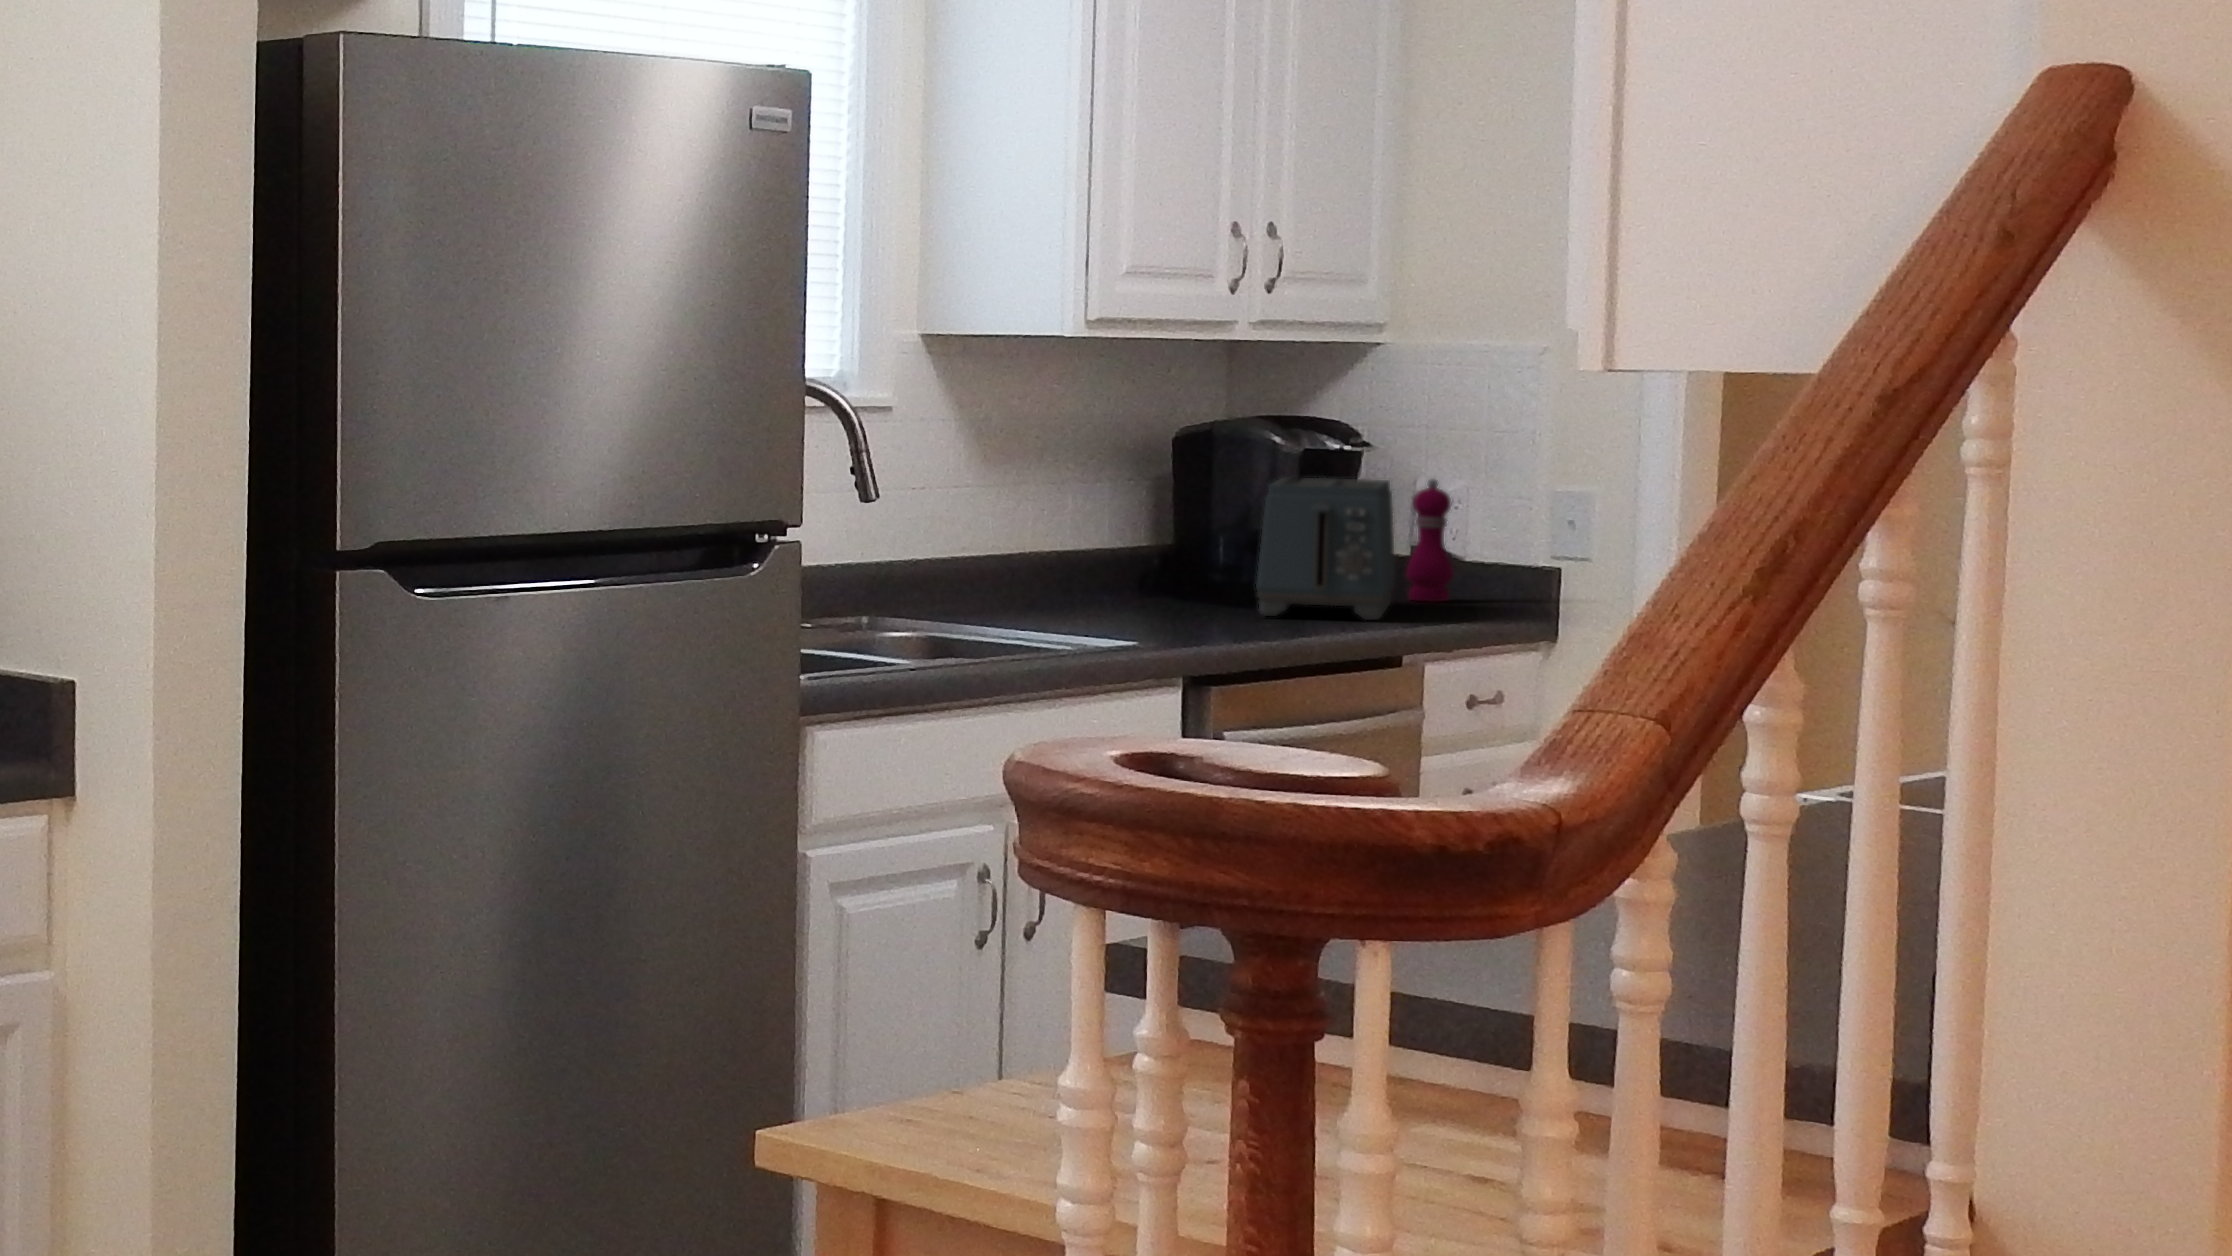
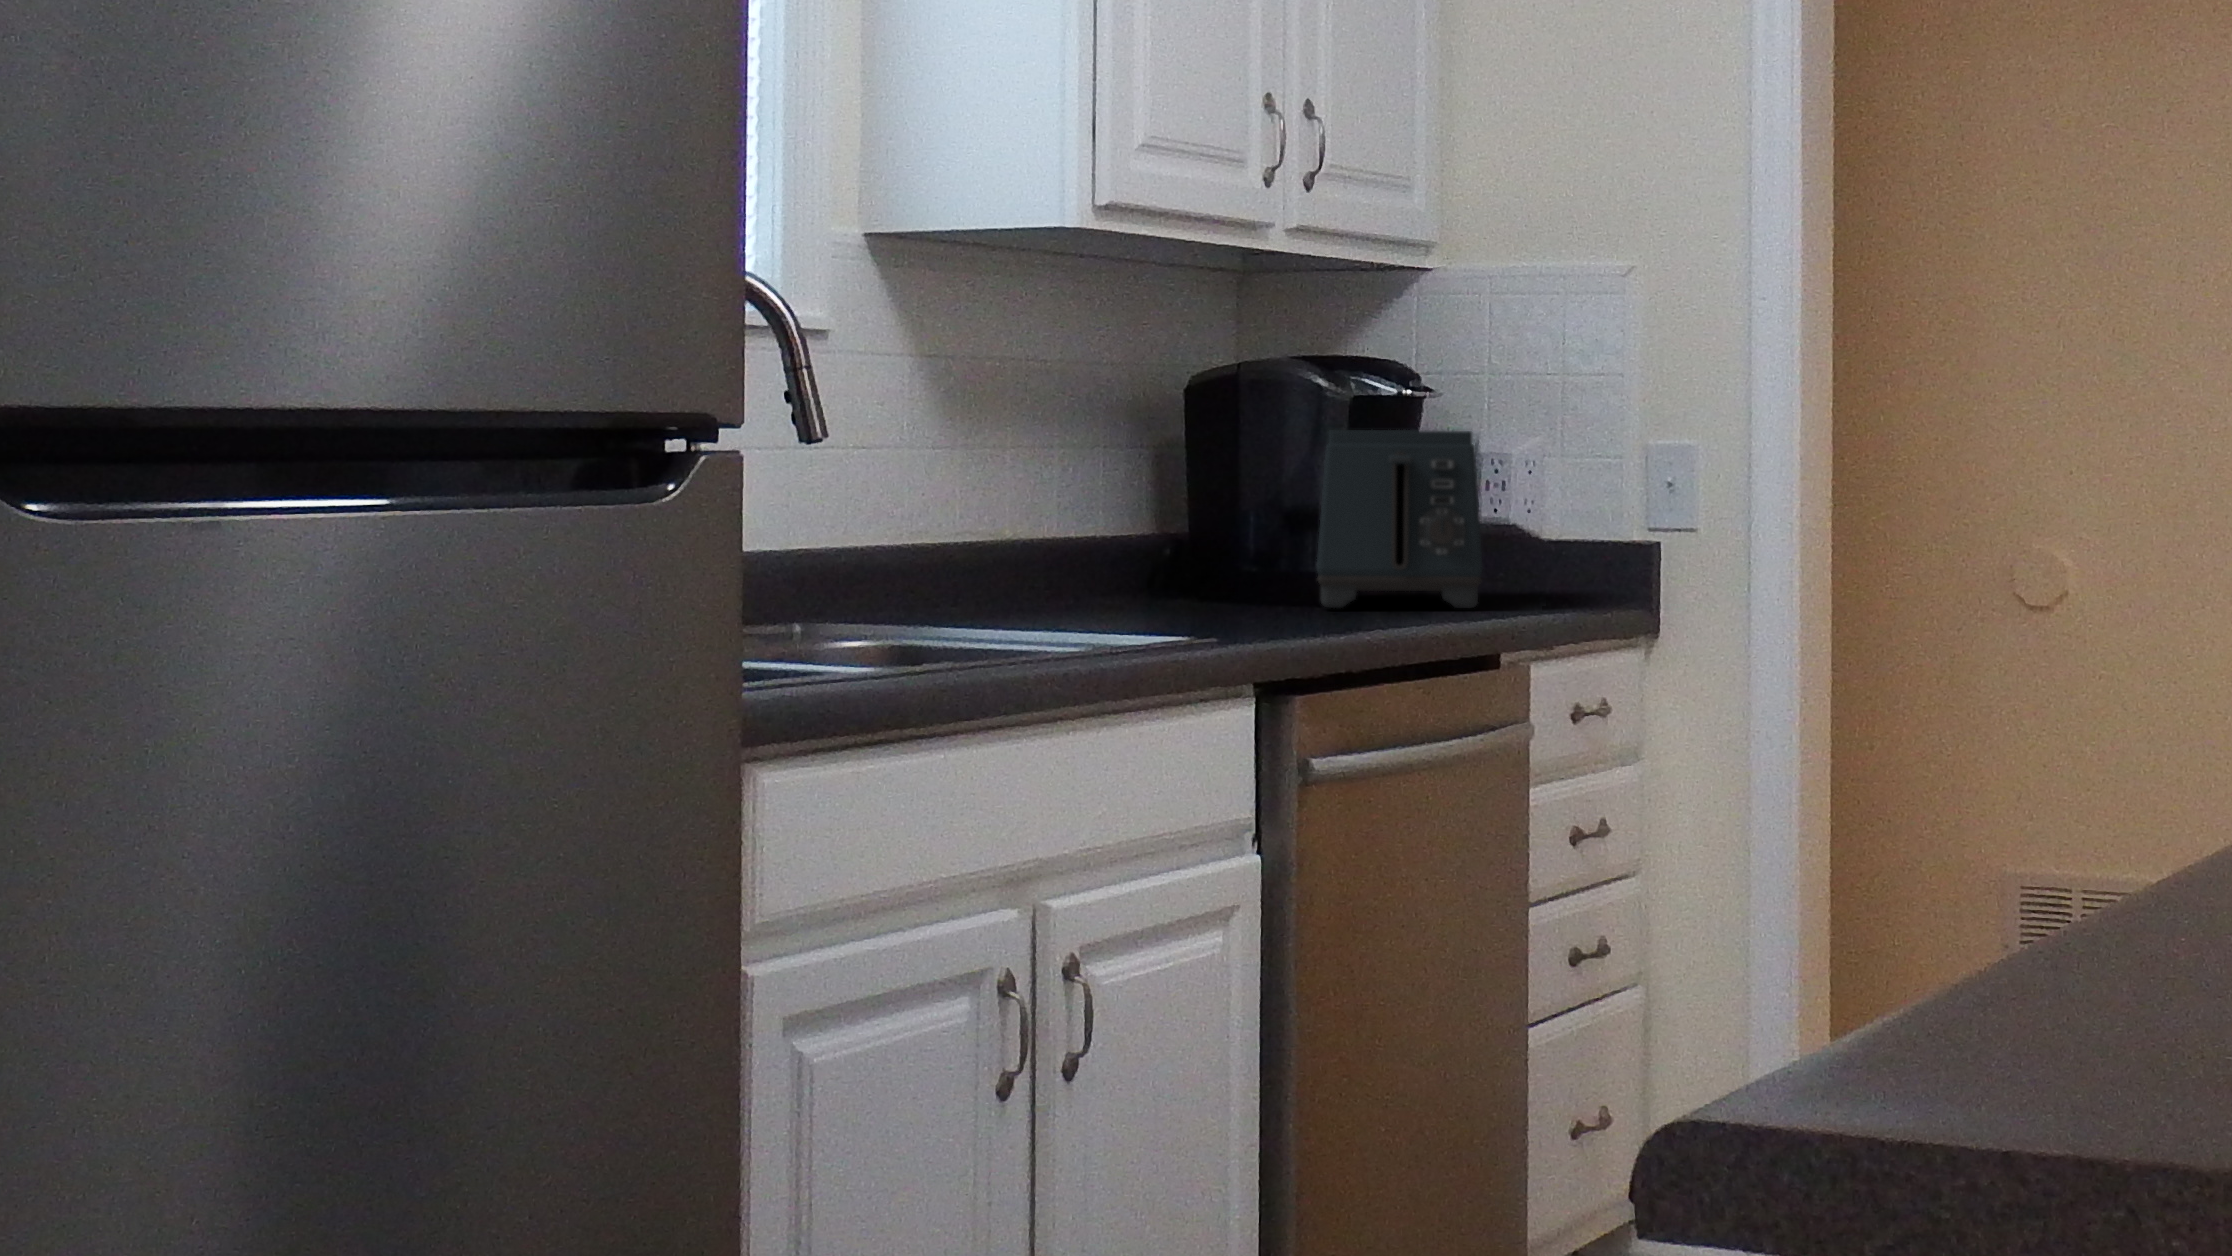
pepper mill: present [1407,479,1453,602] -> none [1482,431,1538,590]

